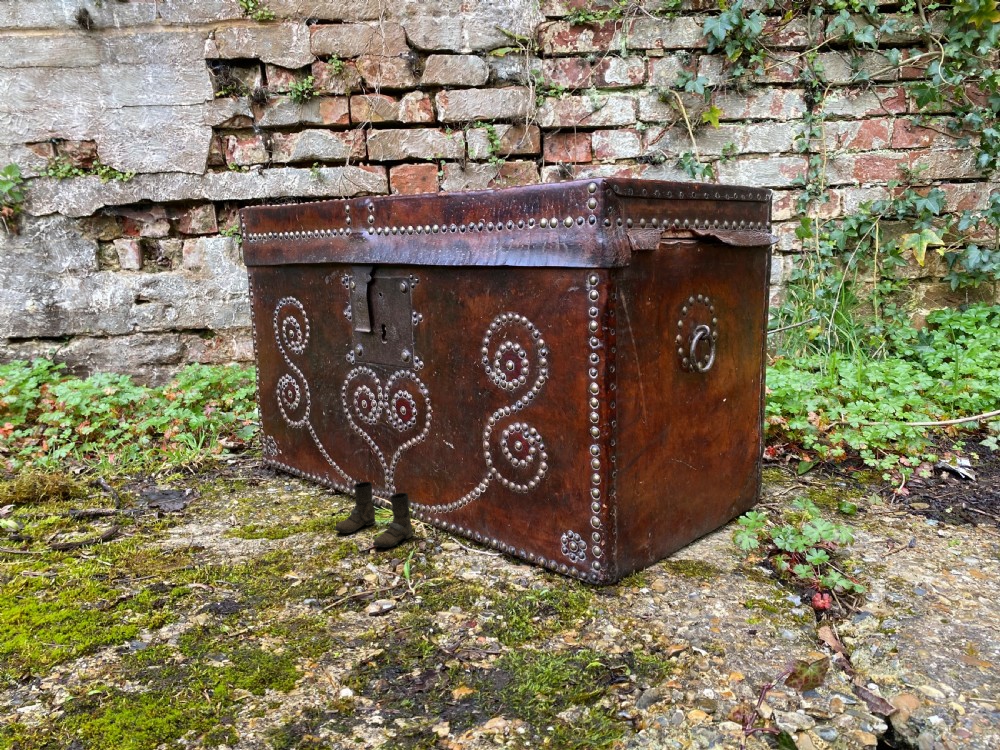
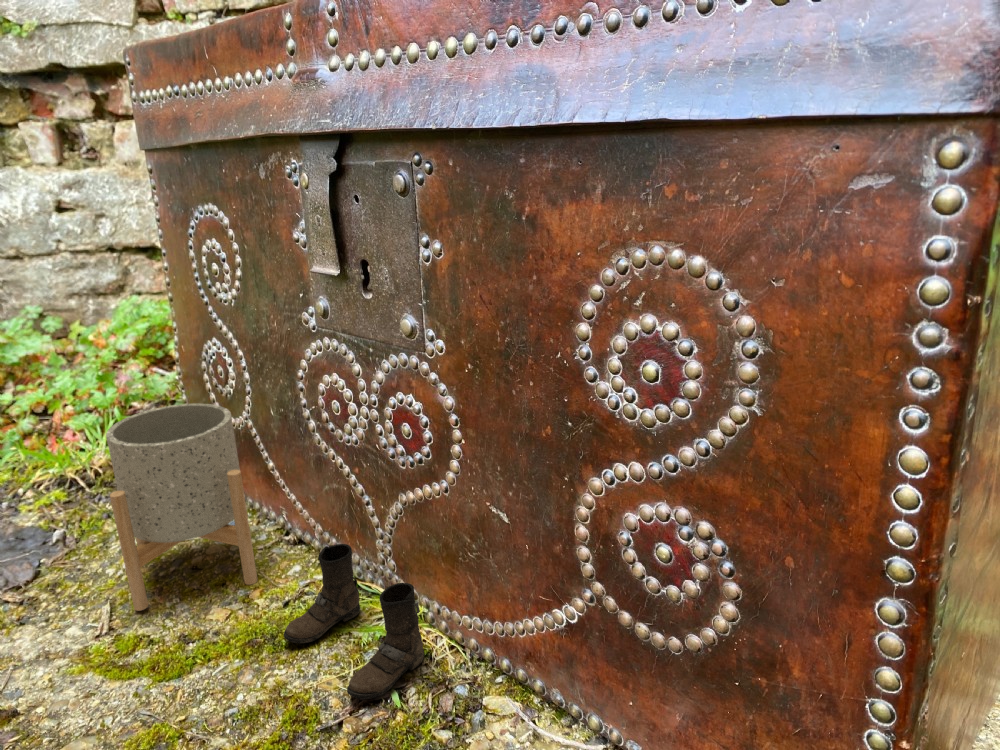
planter: none [229,413,312,527] -> present [106,404,257,611]

